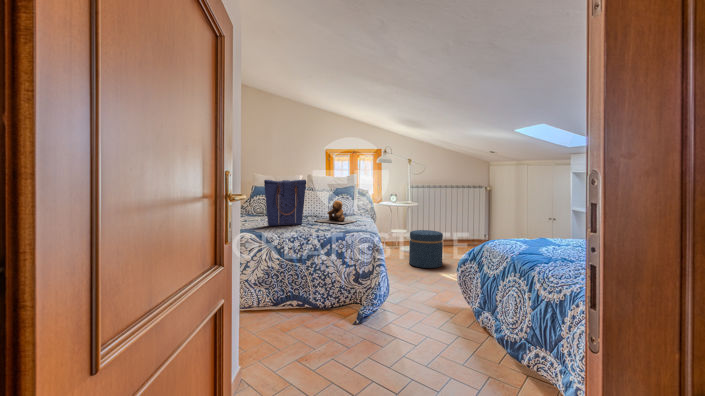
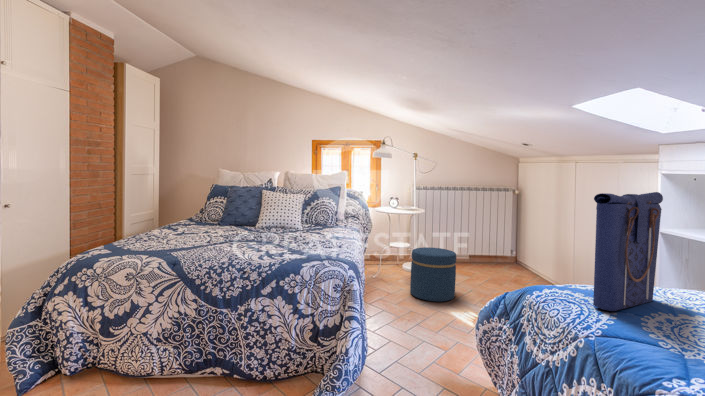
tote bag: present [264,180,306,226] -> present [593,192,663,311]
teddy bear: present [317,201,355,224] -> none [270,208,333,244]

